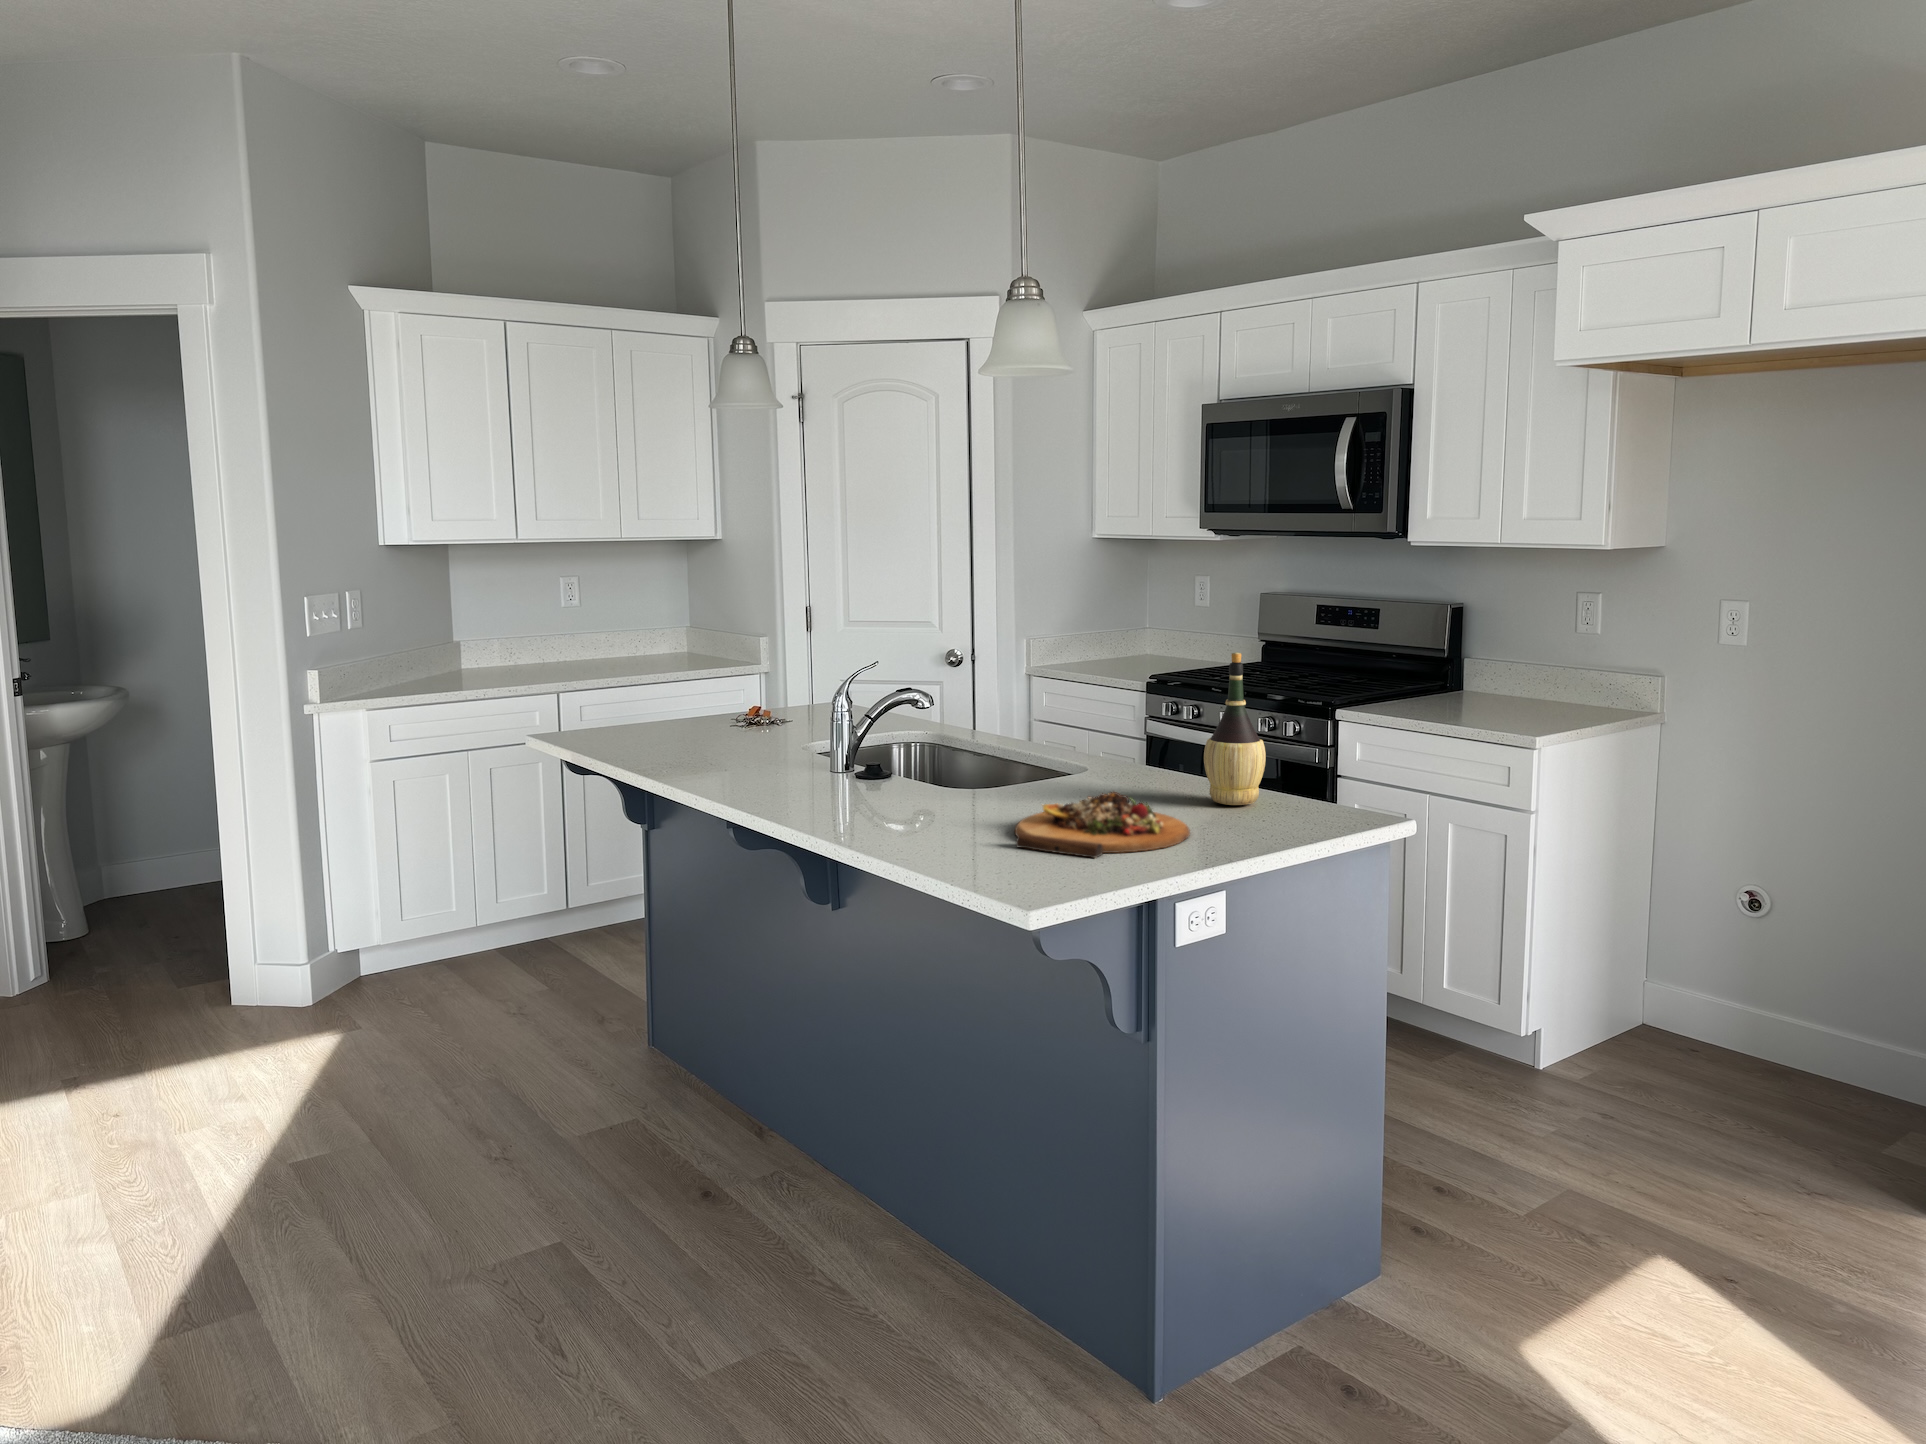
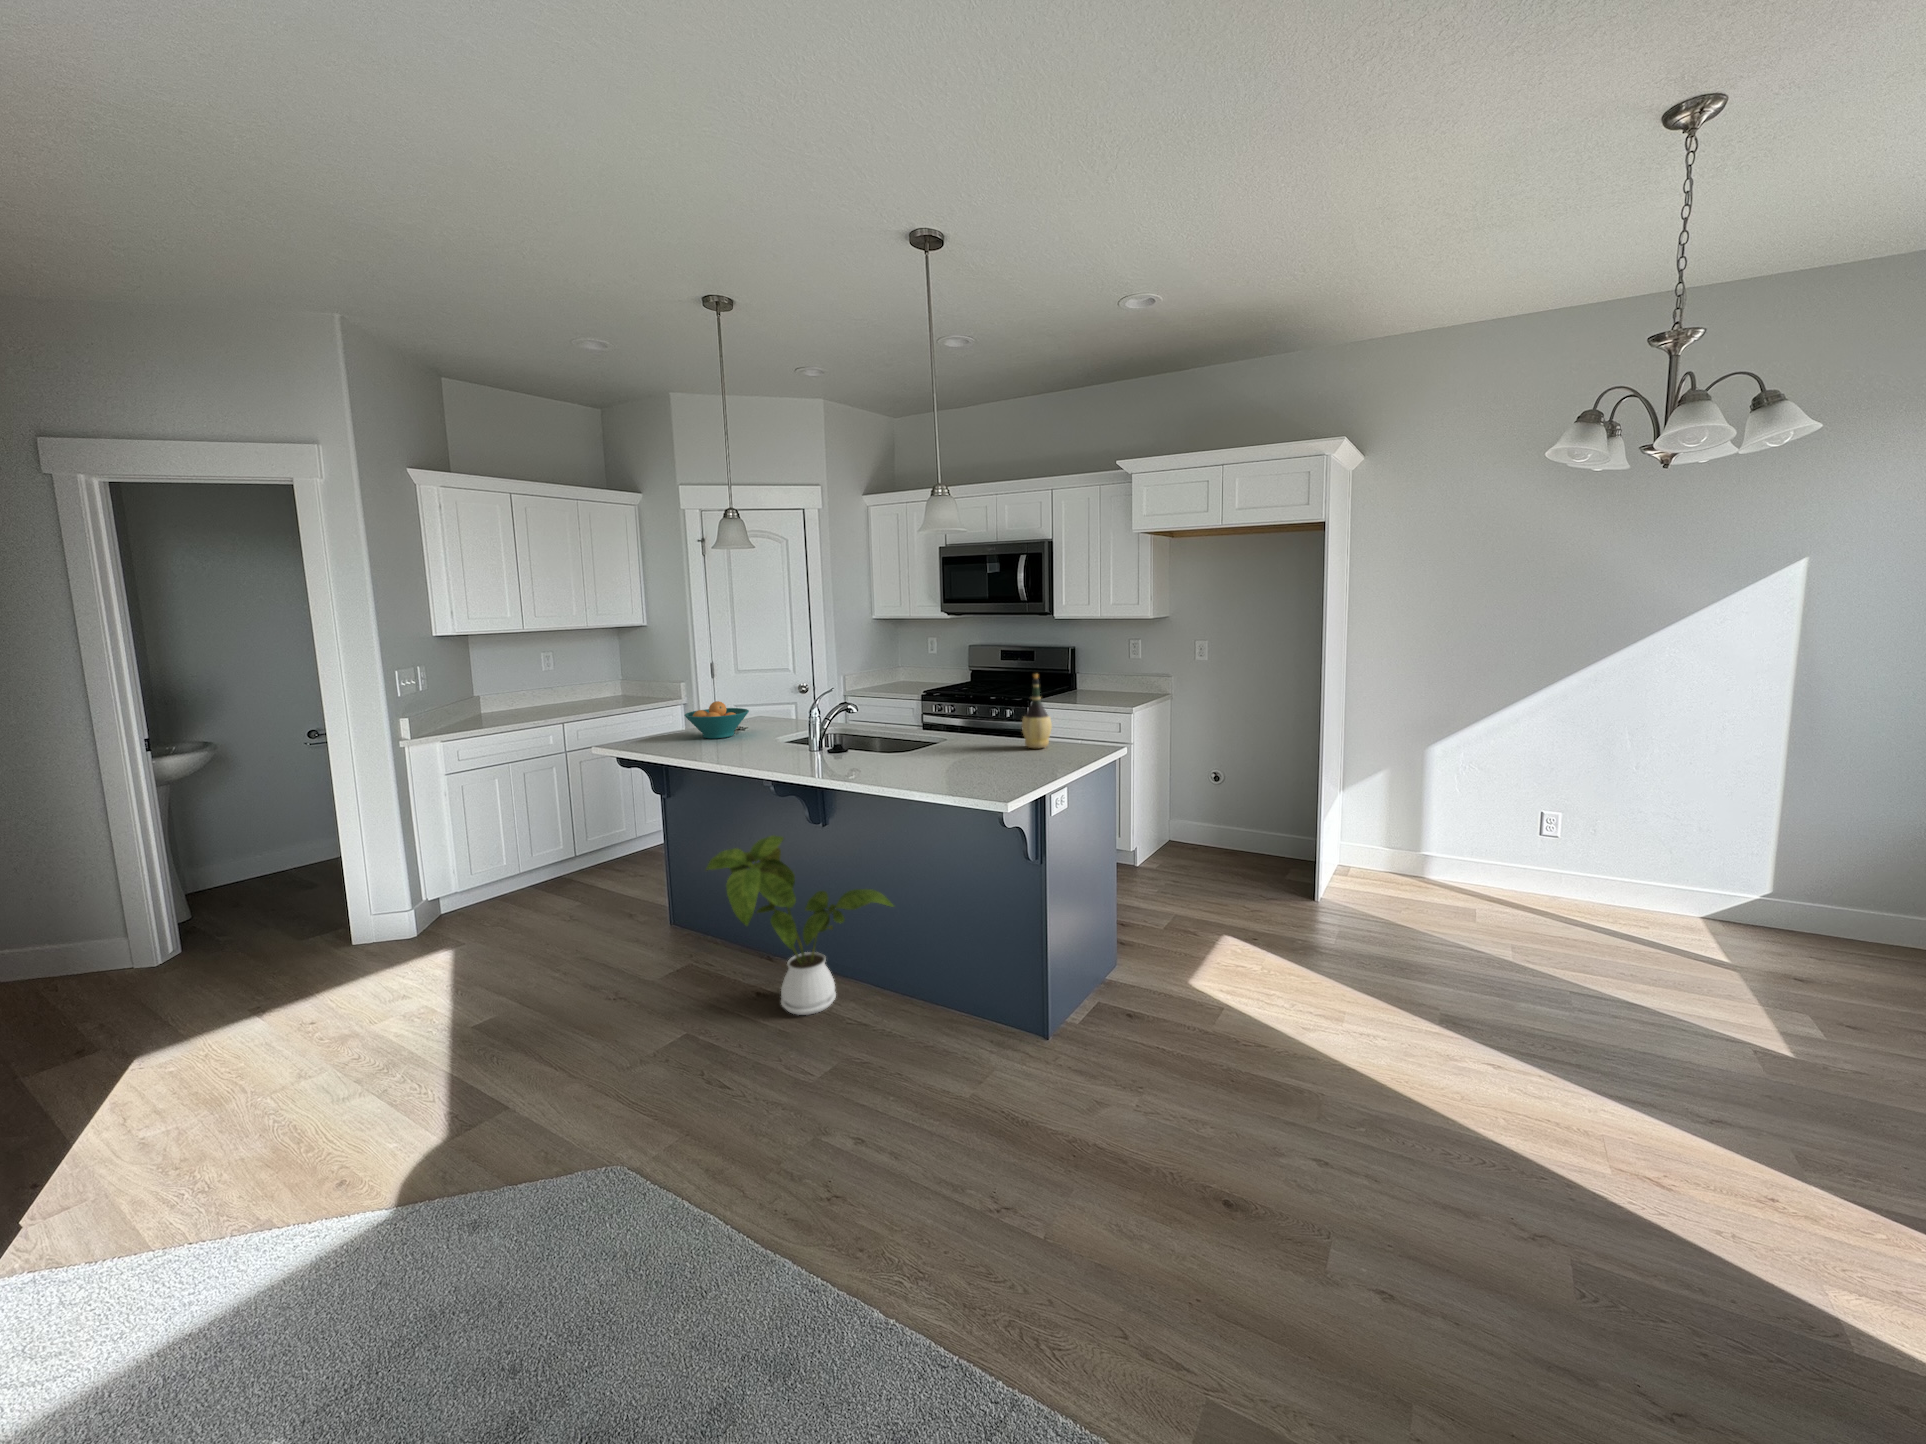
fruit bowl: none [670,672,779,736] -> present [685,701,749,739]
cutting board: present [1015,792,1190,858] -> none [950,745,1037,777]
house plant: none [585,918,906,1250] -> present [706,835,894,1015]

